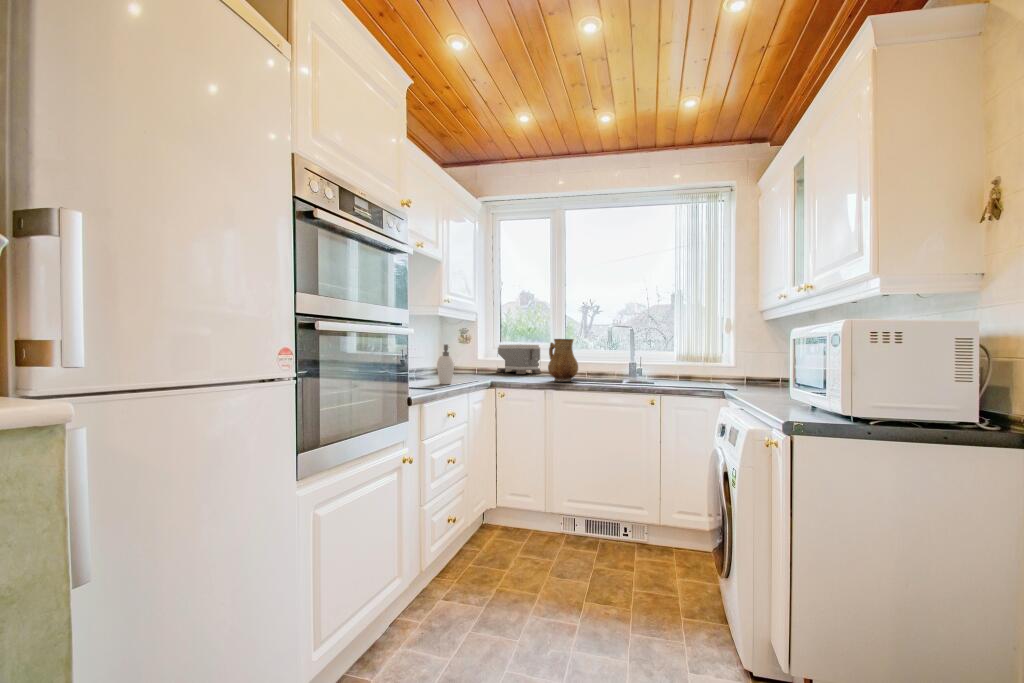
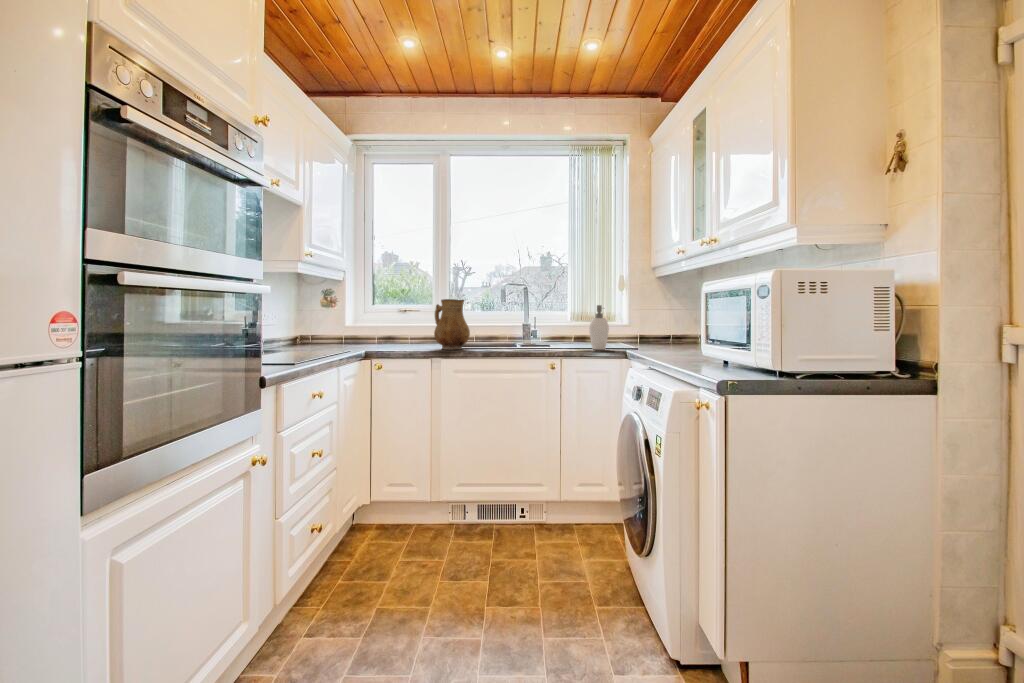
soap dispenser: present [437,344,454,384] -> present [589,305,609,350]
toaster: present [496,344,541,374] -> none [367,308,424,344]

